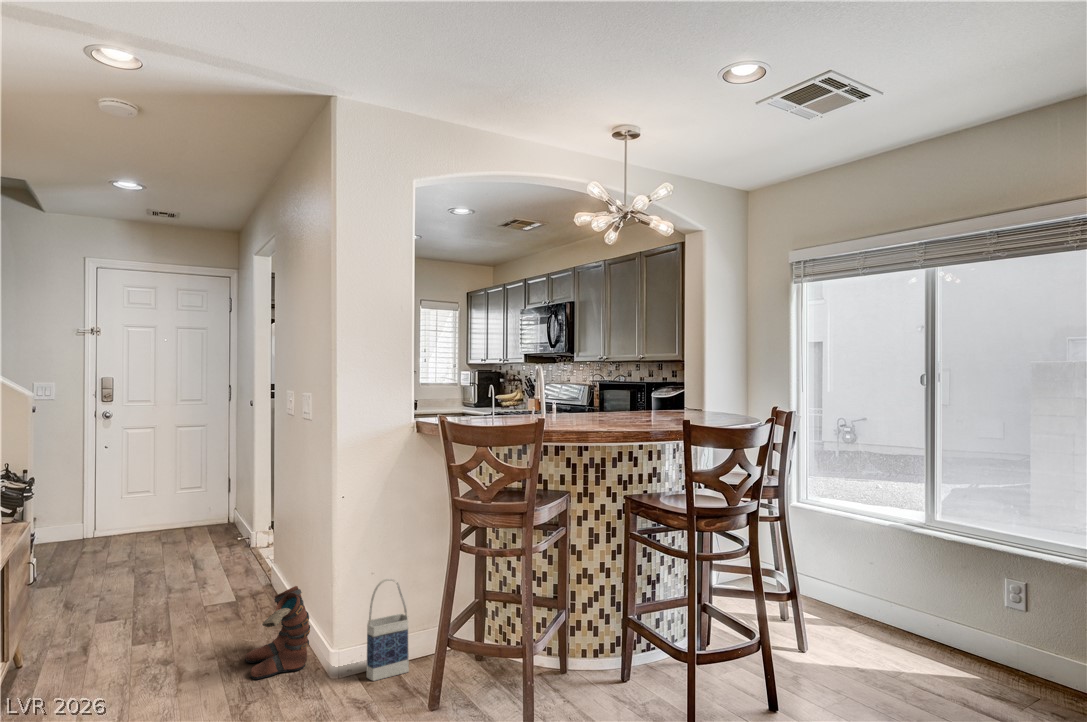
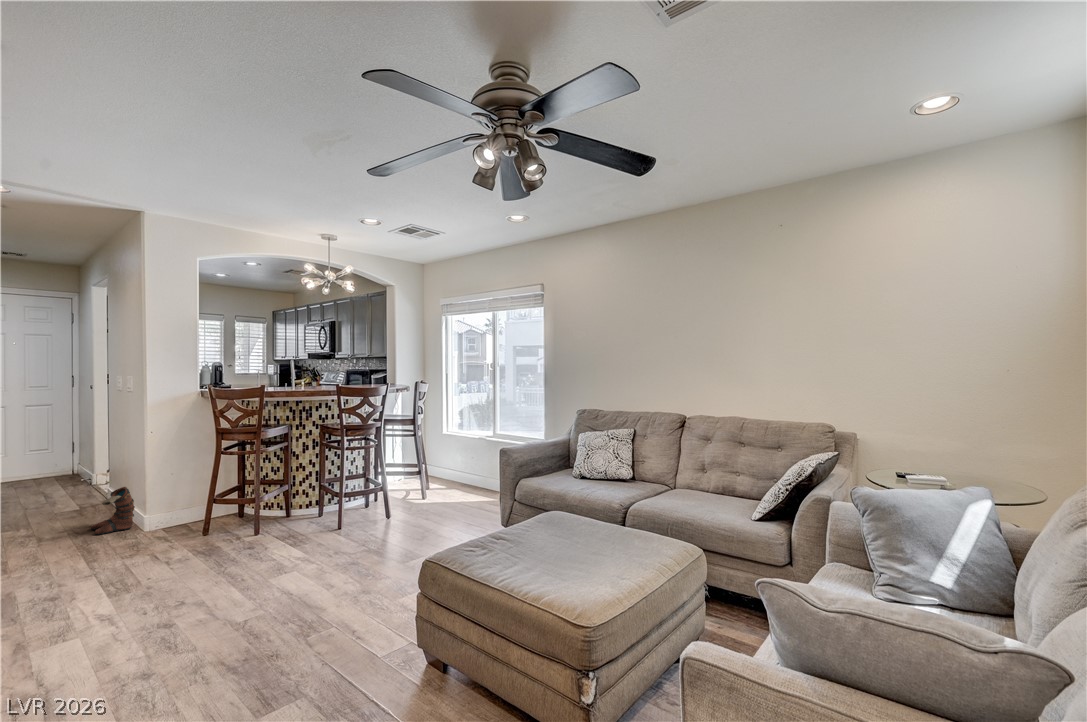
bag: present [366,579,409,681] -> none [170,475,197,529]

